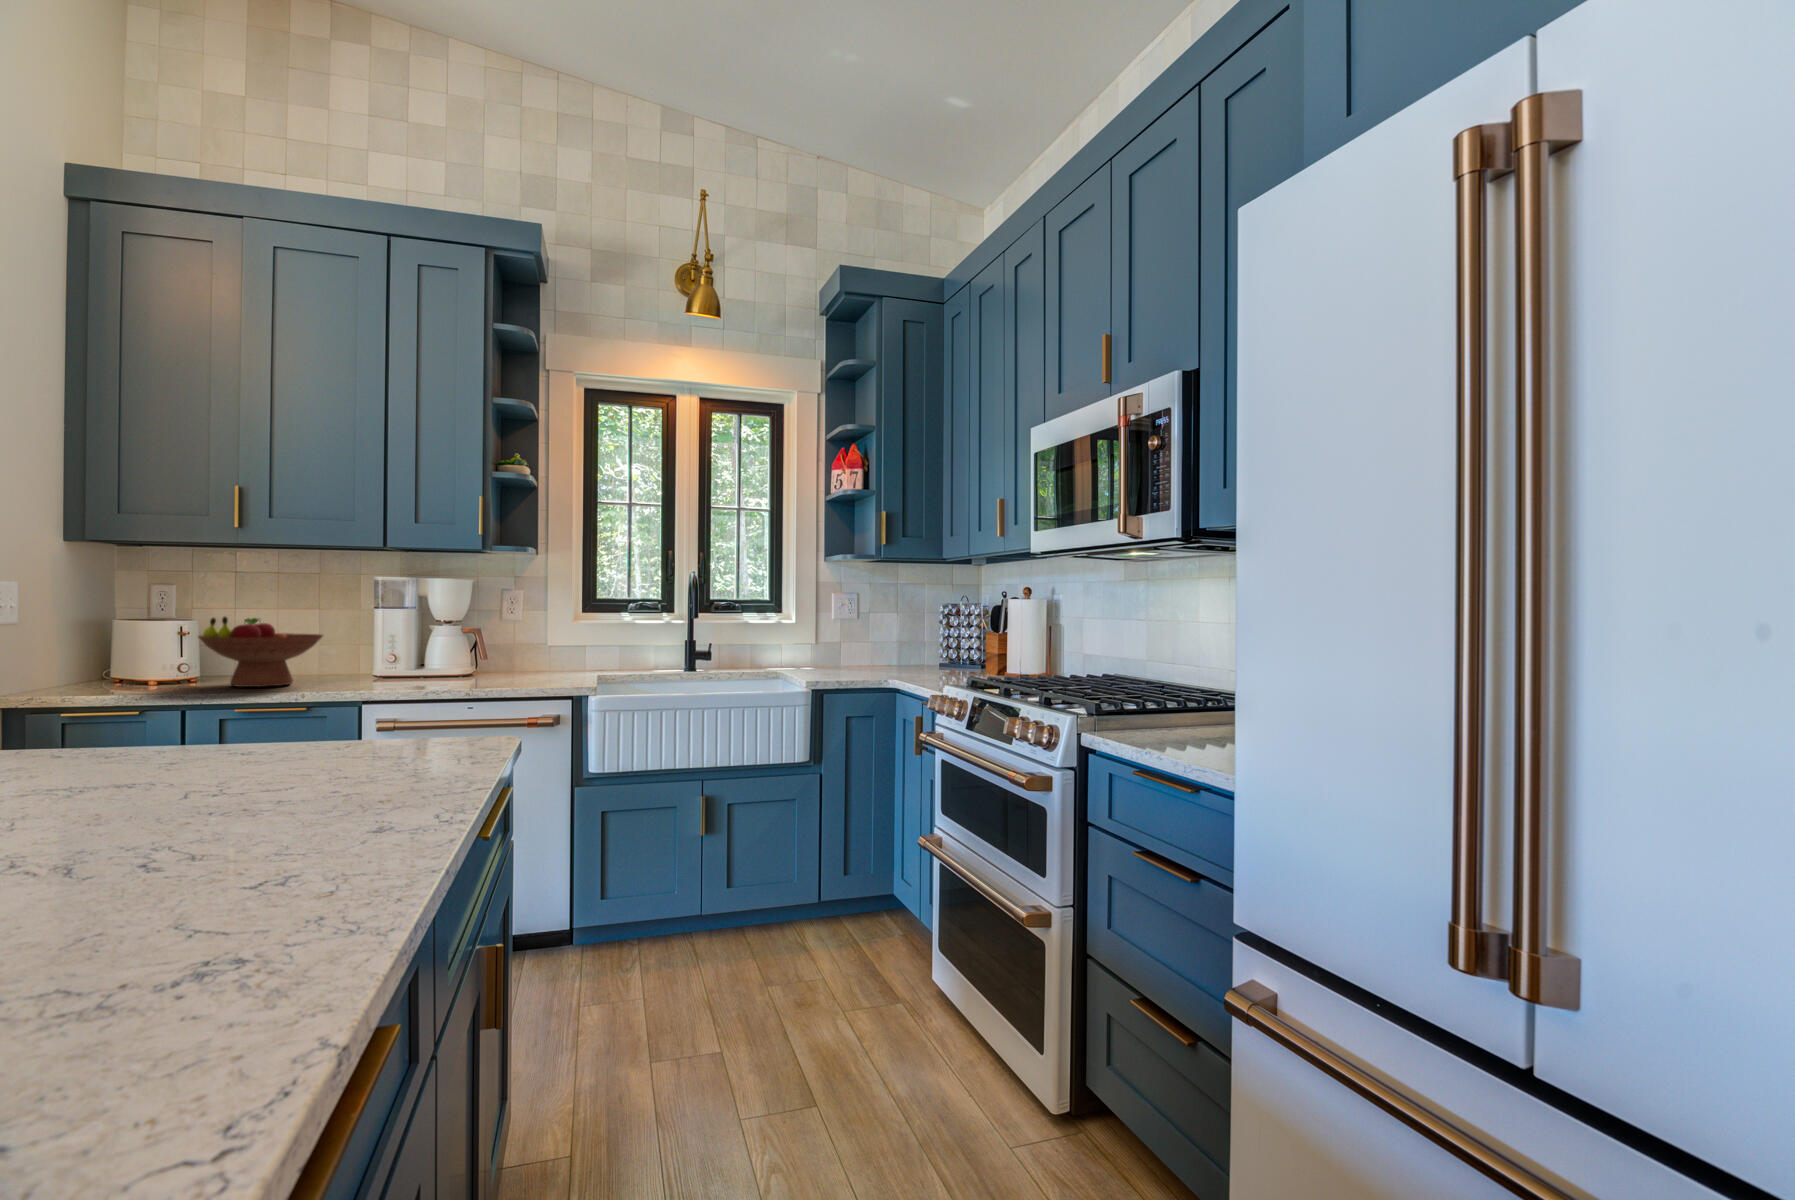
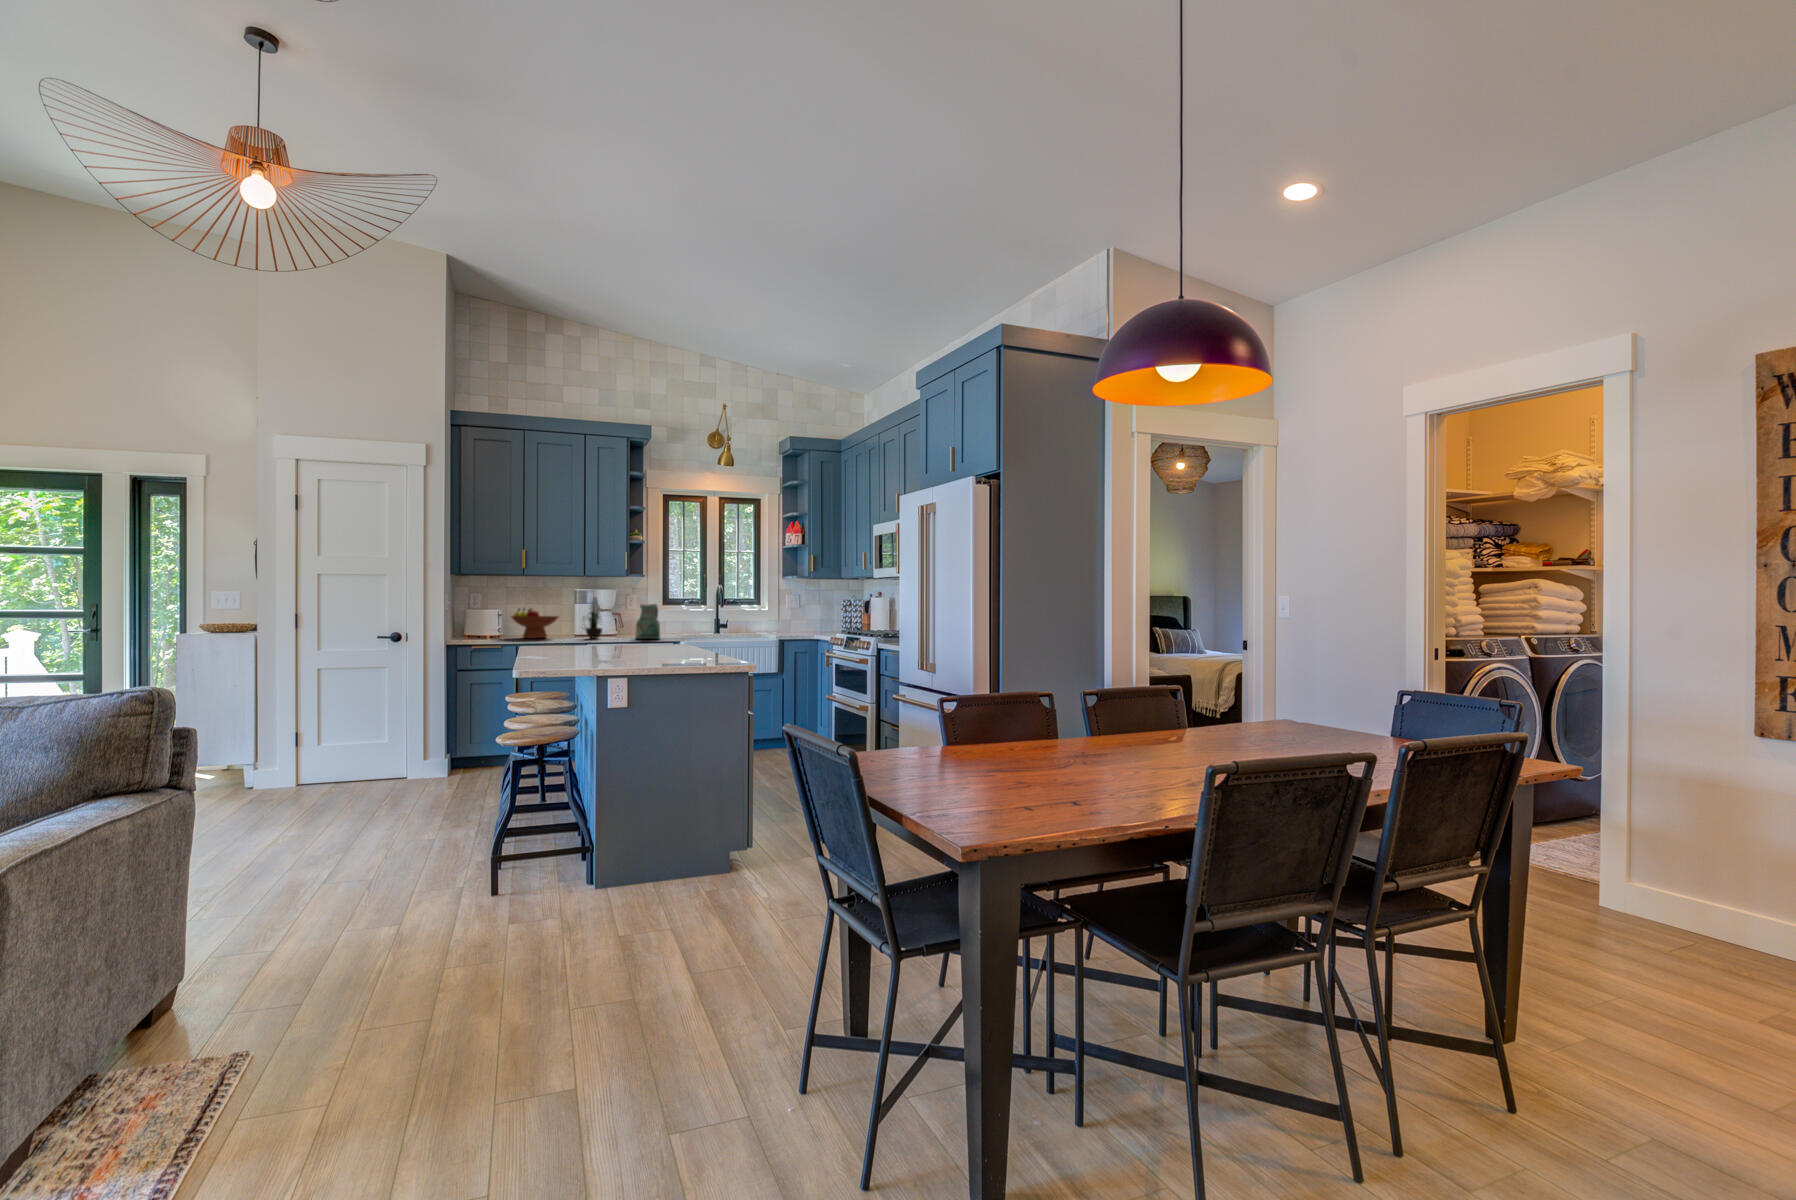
potted plant: none [365,575,433,687] -> present [586,610,602,638]
ceramic pitcher: none [492,609,552,689] -> present [635,604,660,639]

